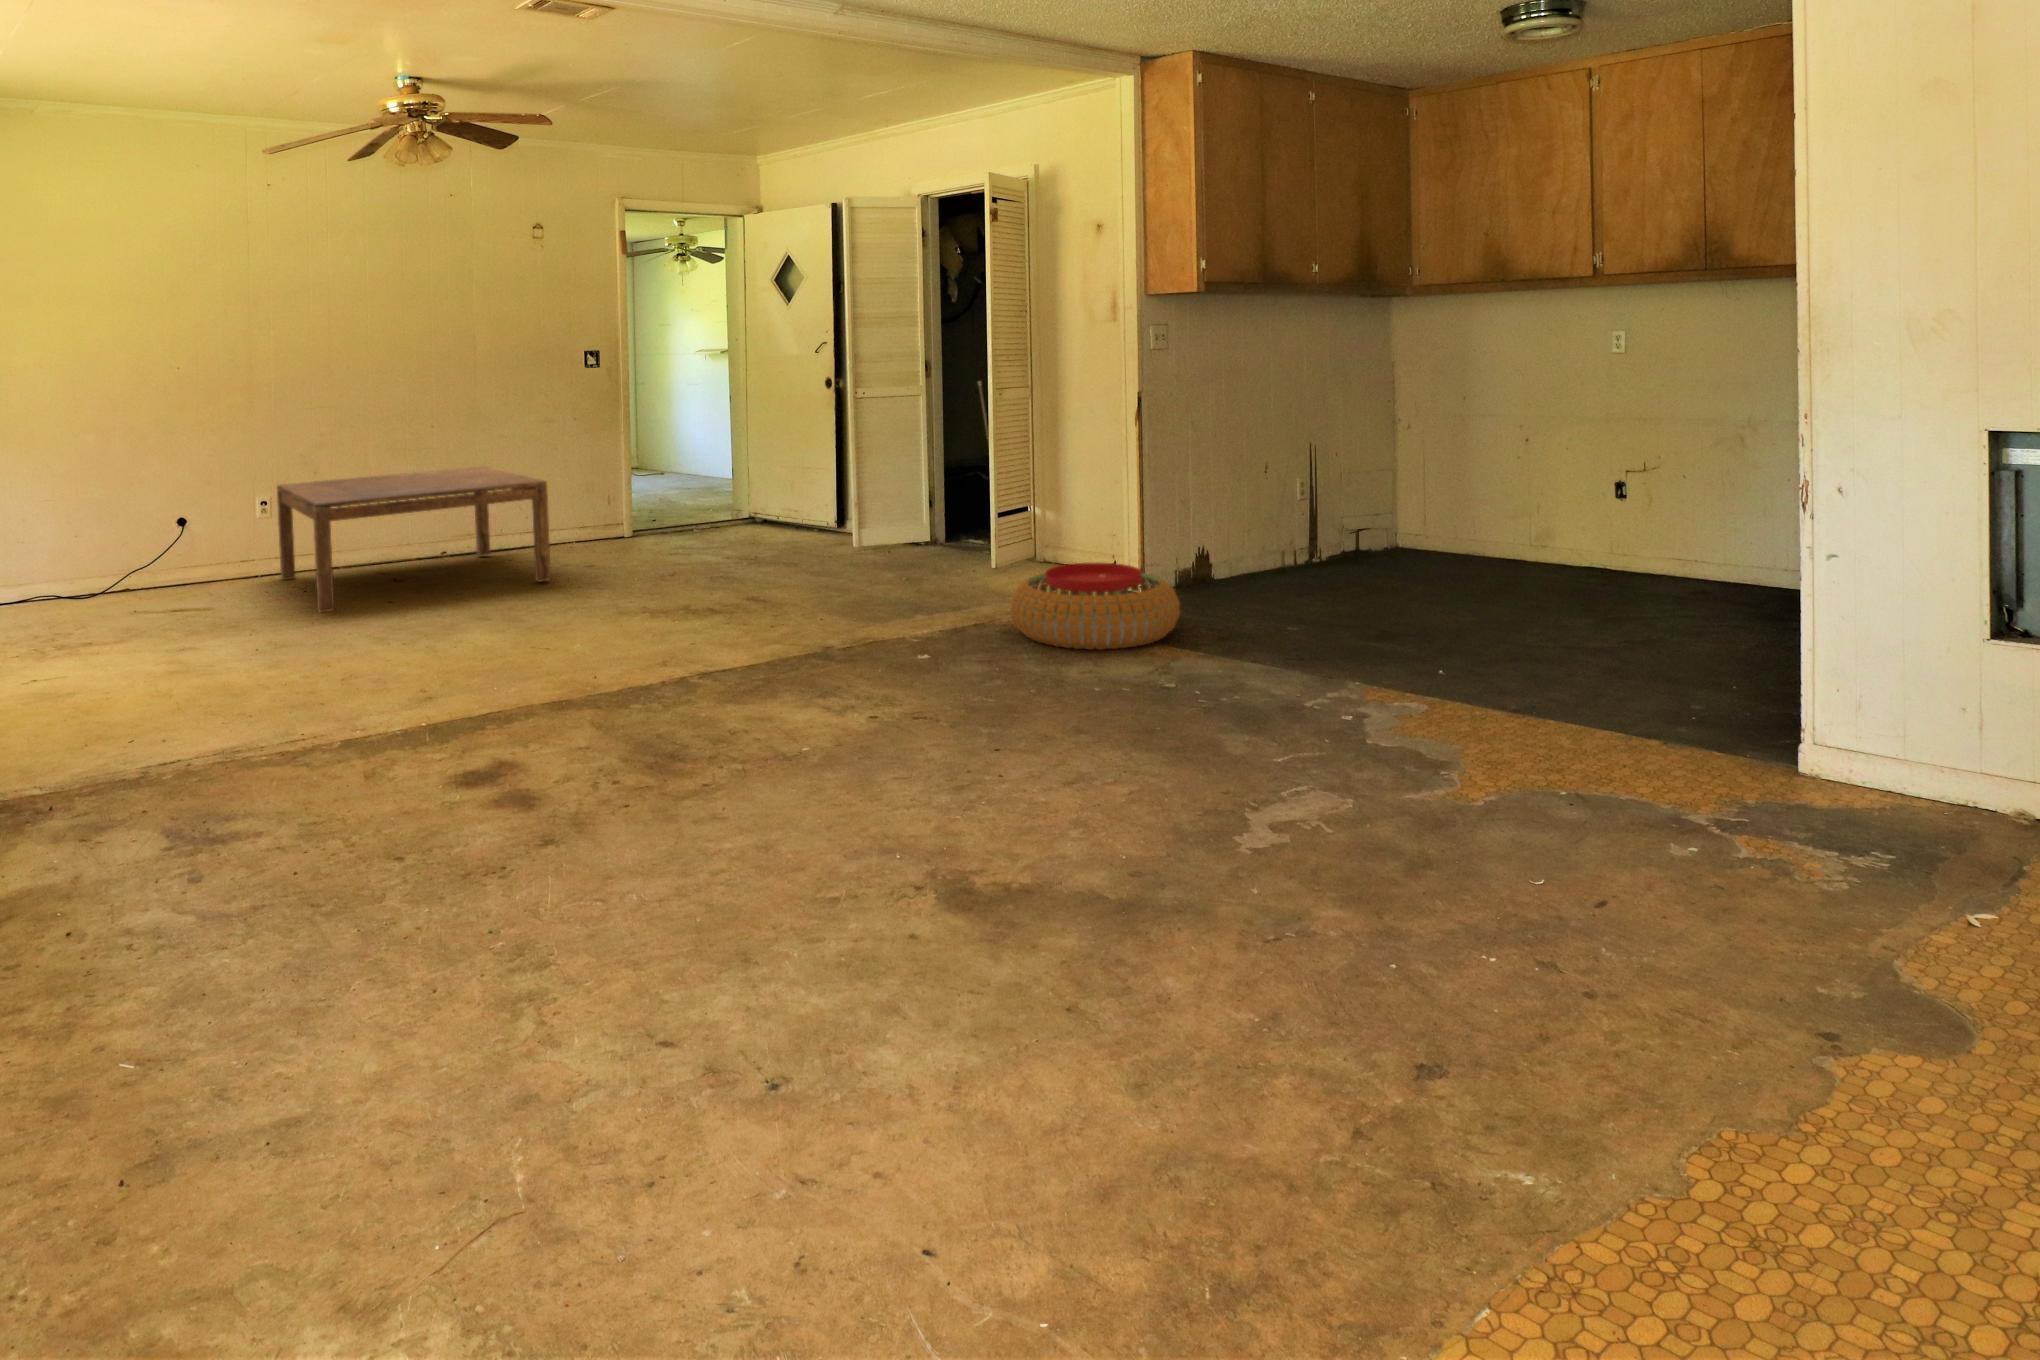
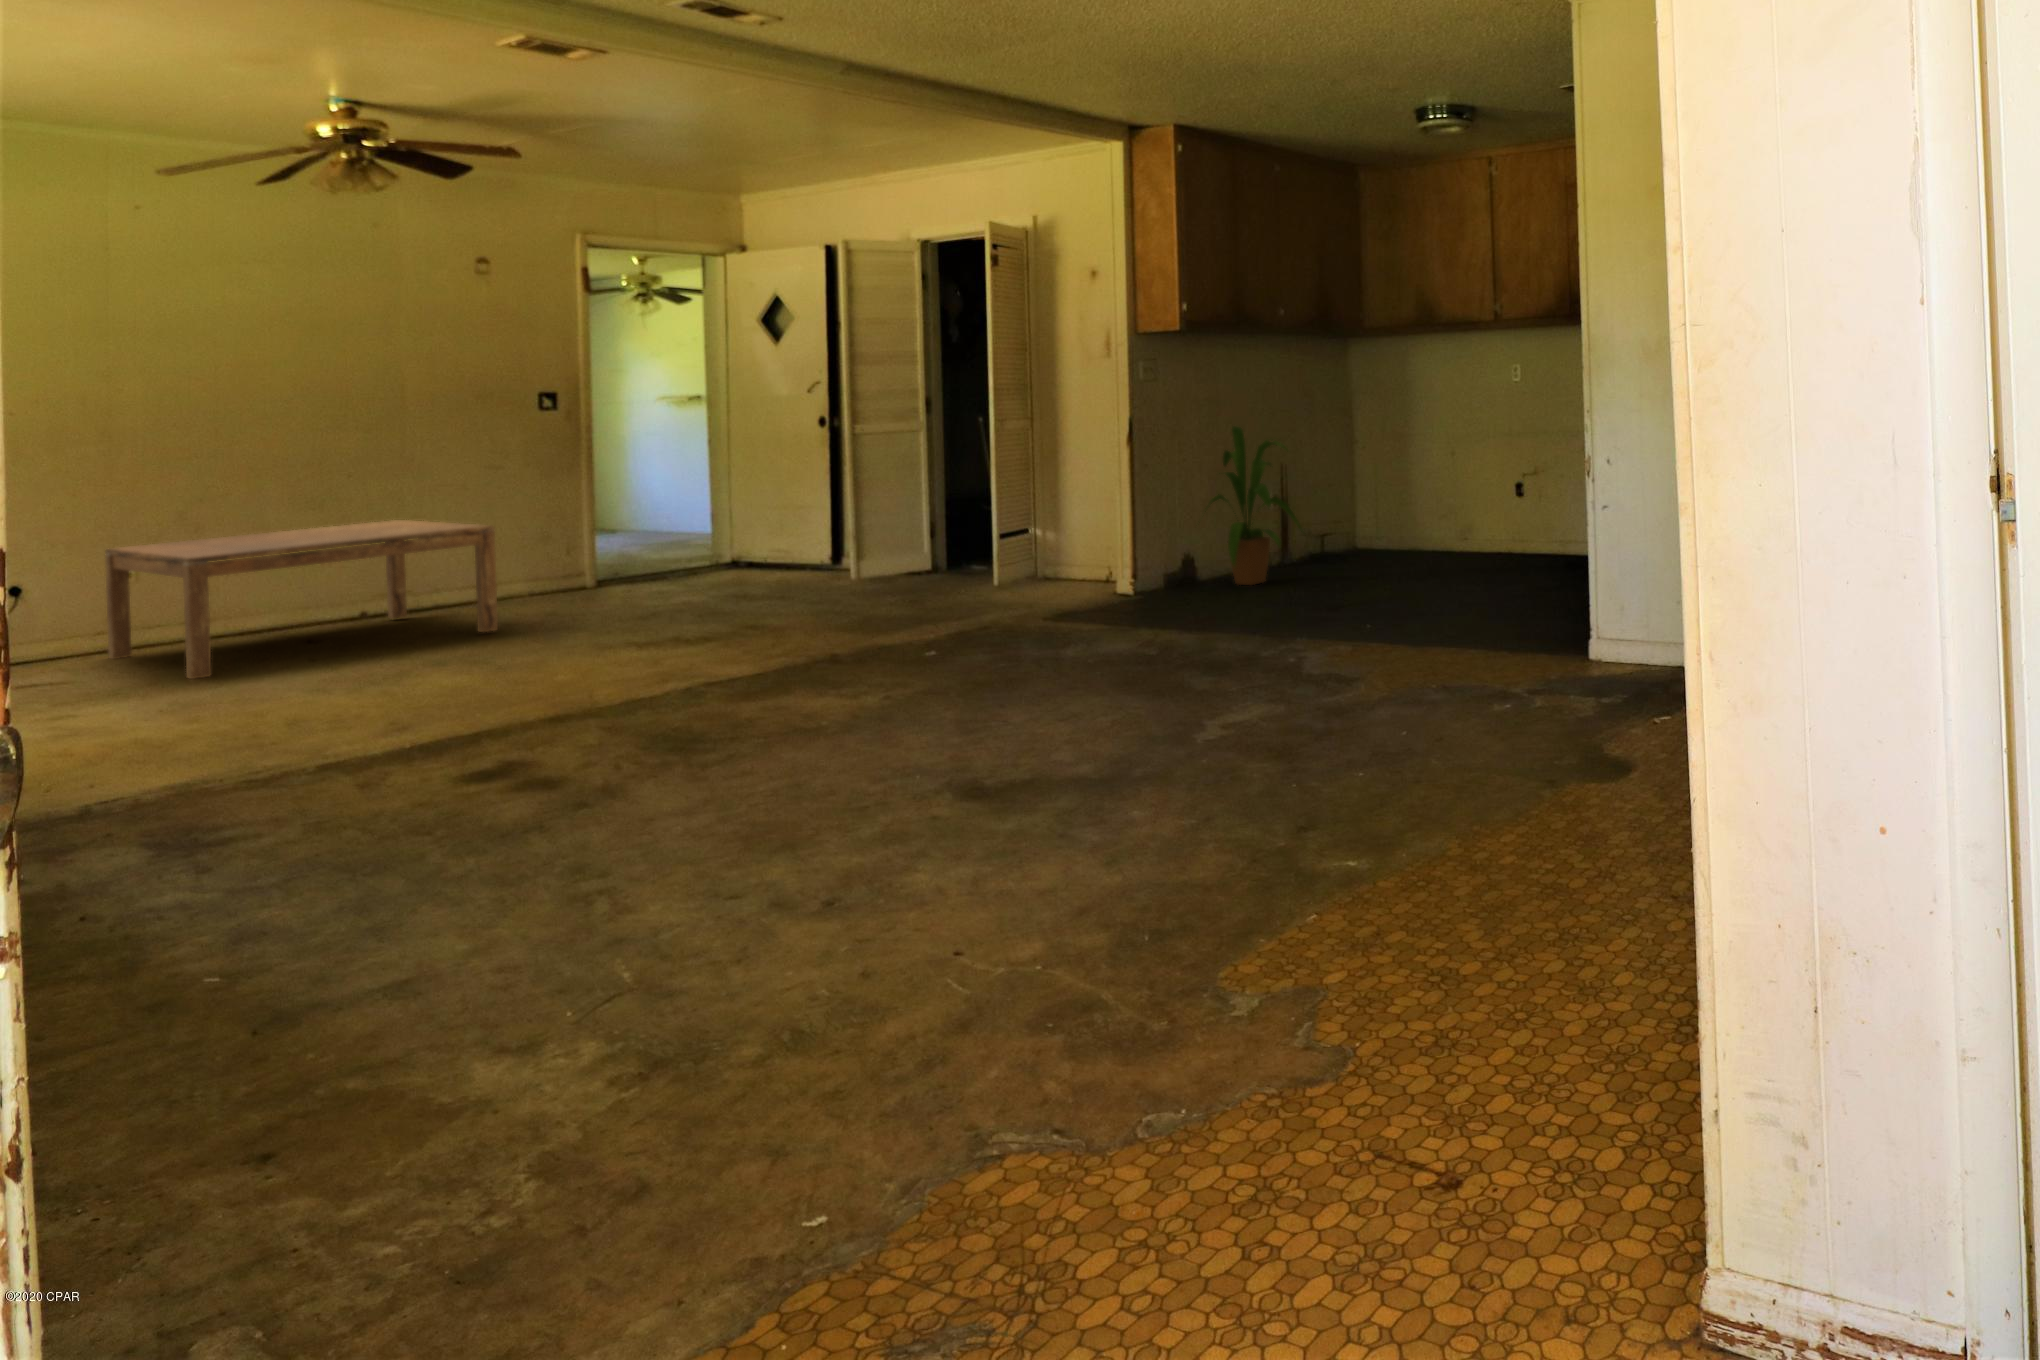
house plant: none [1213,406,1349,597] -> present [1205,426,1302,585]
pouf: present [1011,563,1180,650] -> none [1008,561,1159,631]

